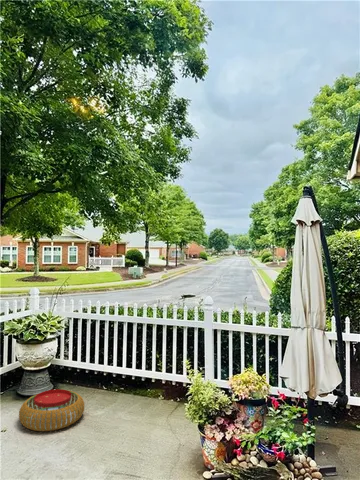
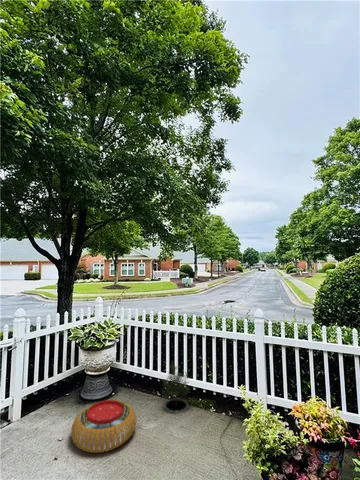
potted tree: none [109,351,139,401] -> present [162,362,189,413]

